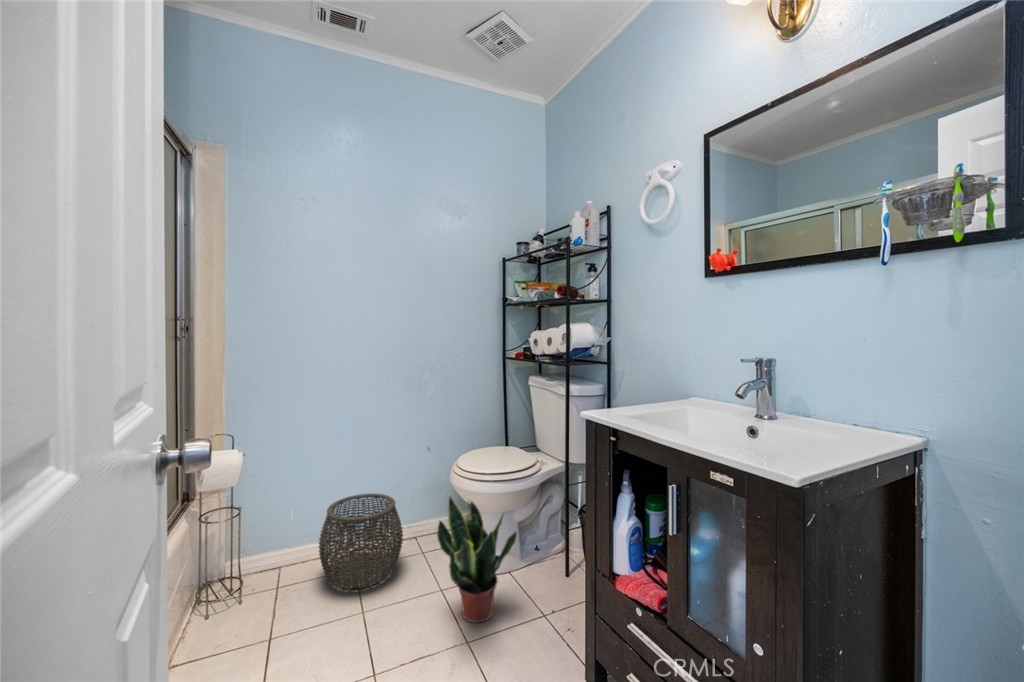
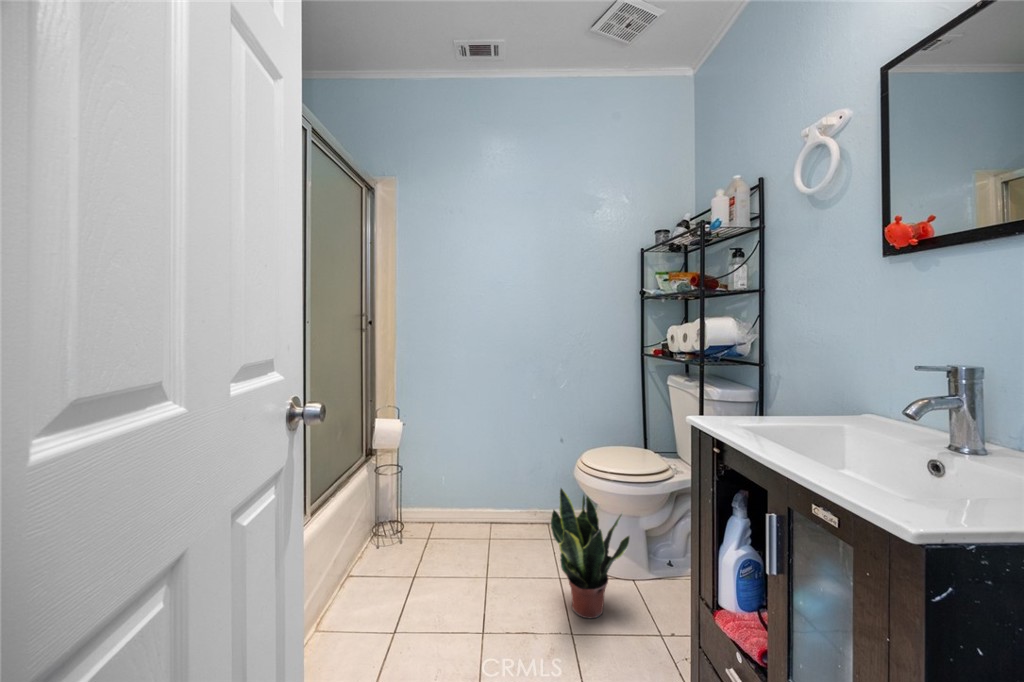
woven basket: present [319,494,403,590] -> none [459,474,531,558]

